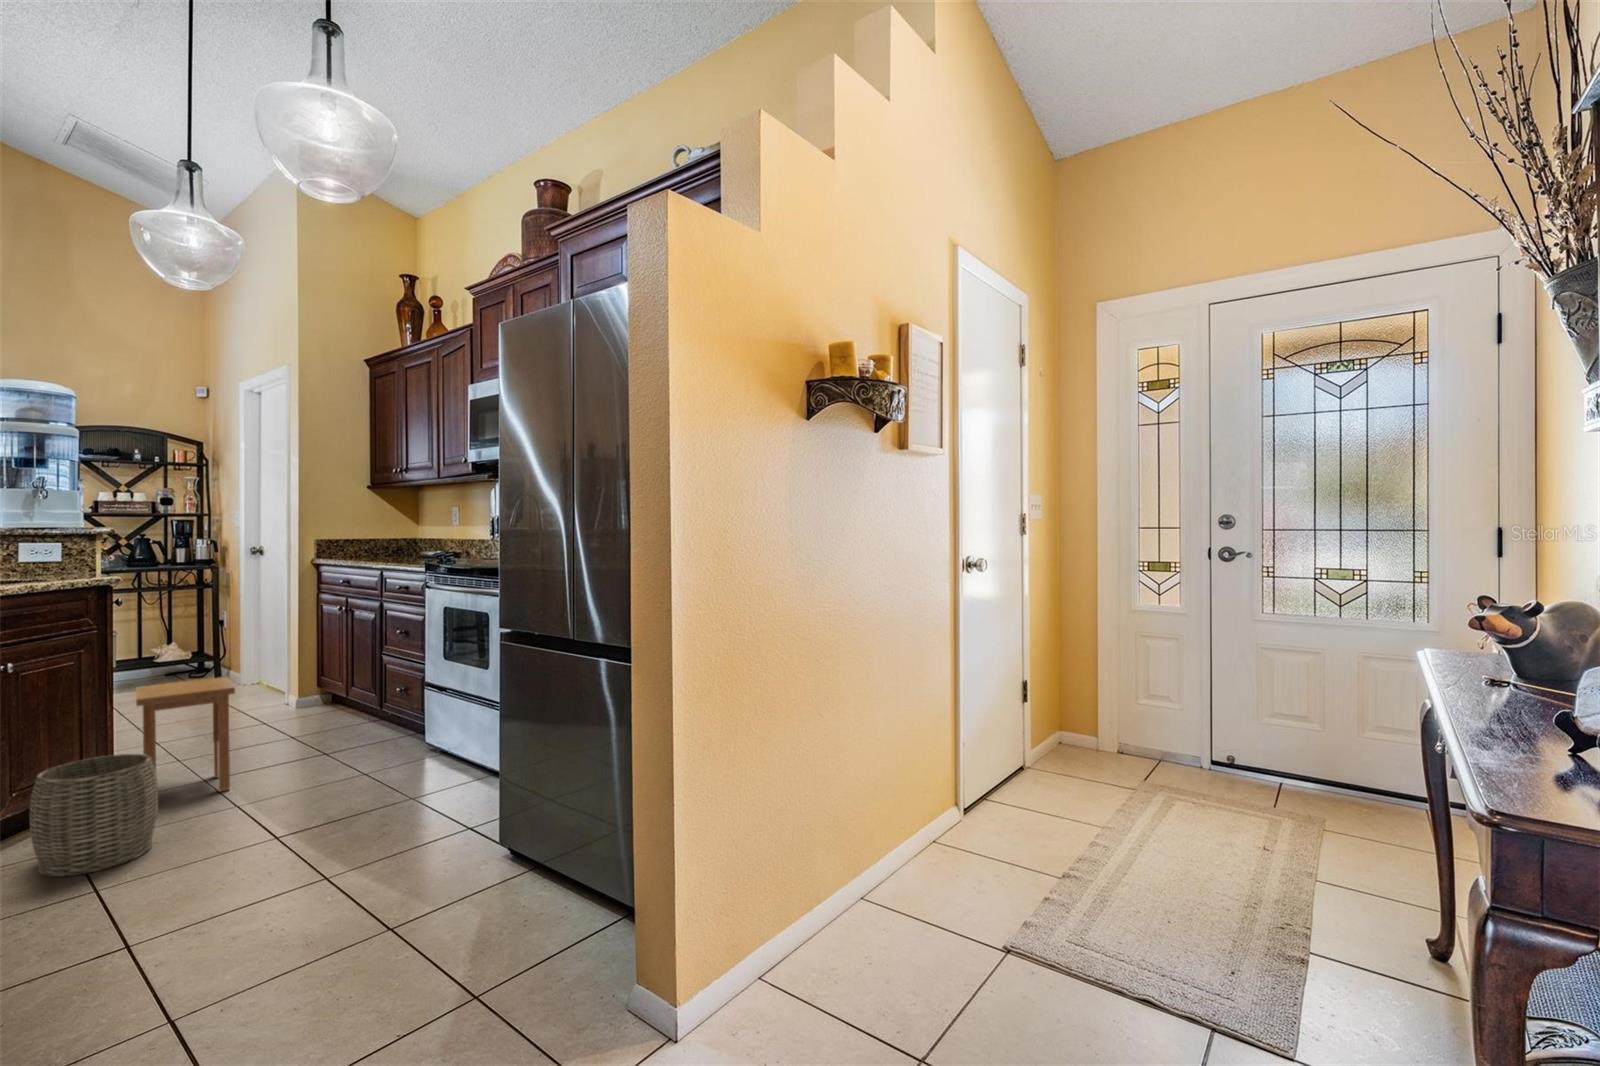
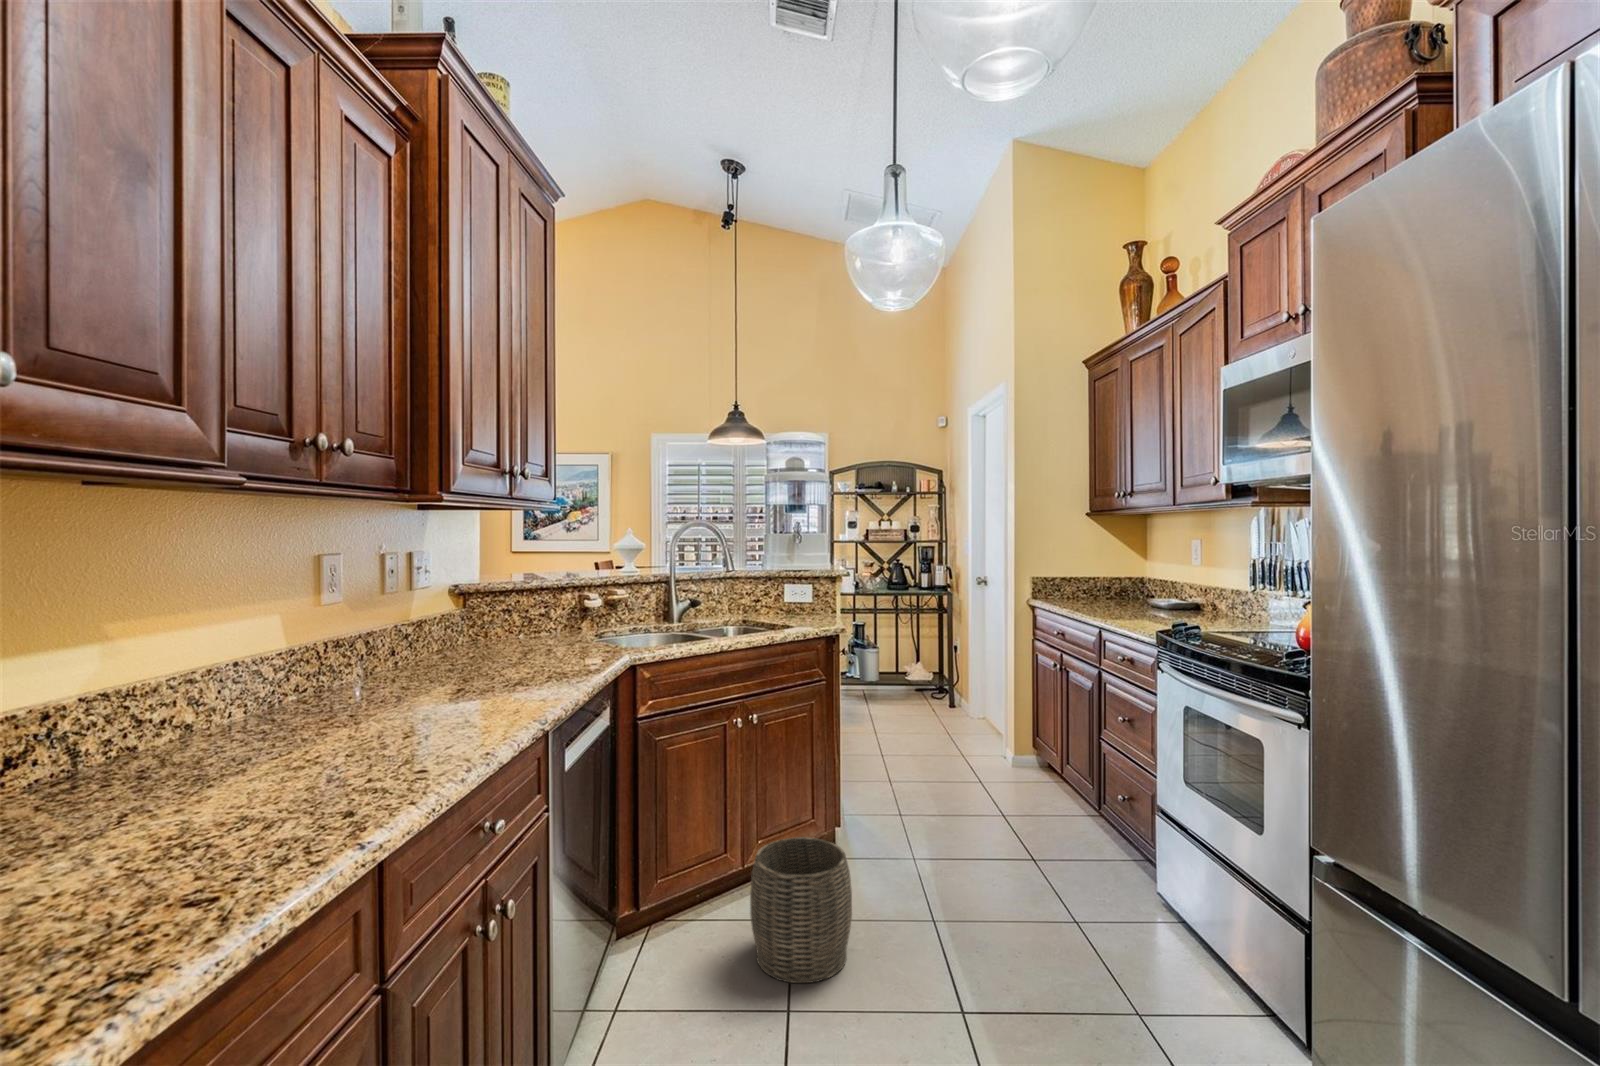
stool: present [136,677,235,791] -> none [850,744,936,890]

